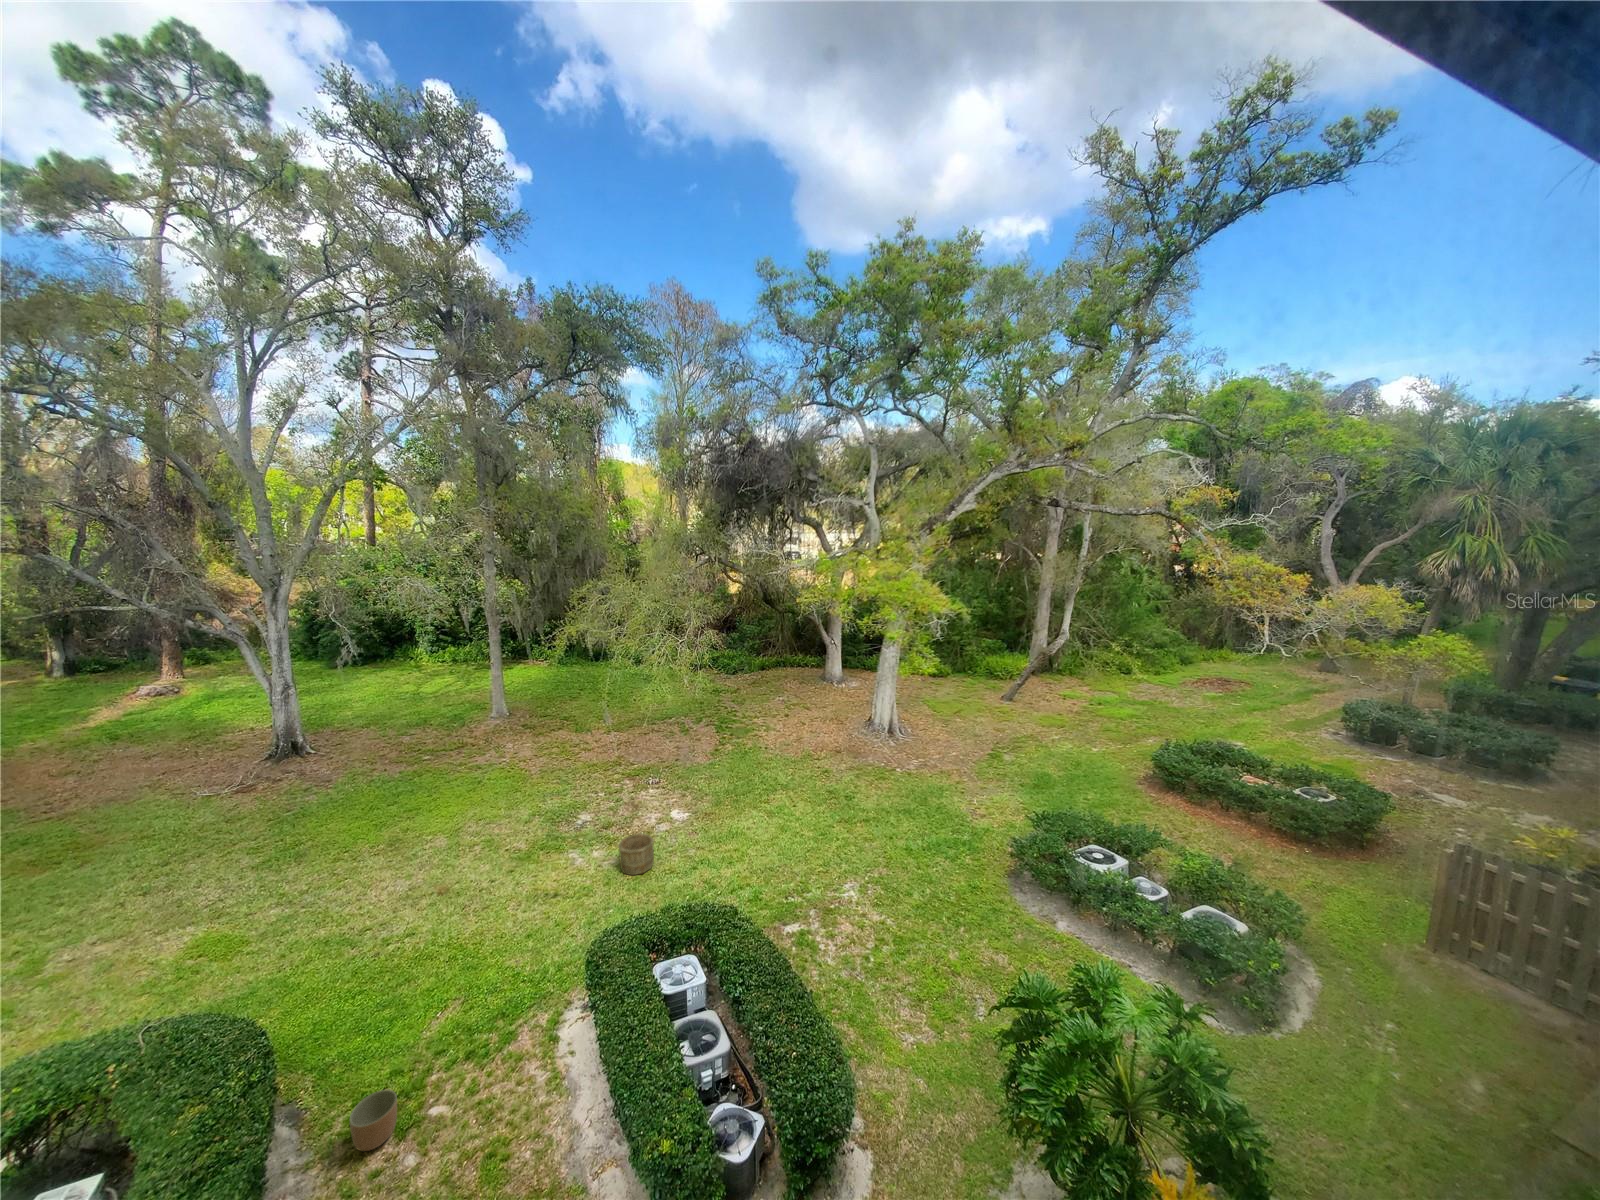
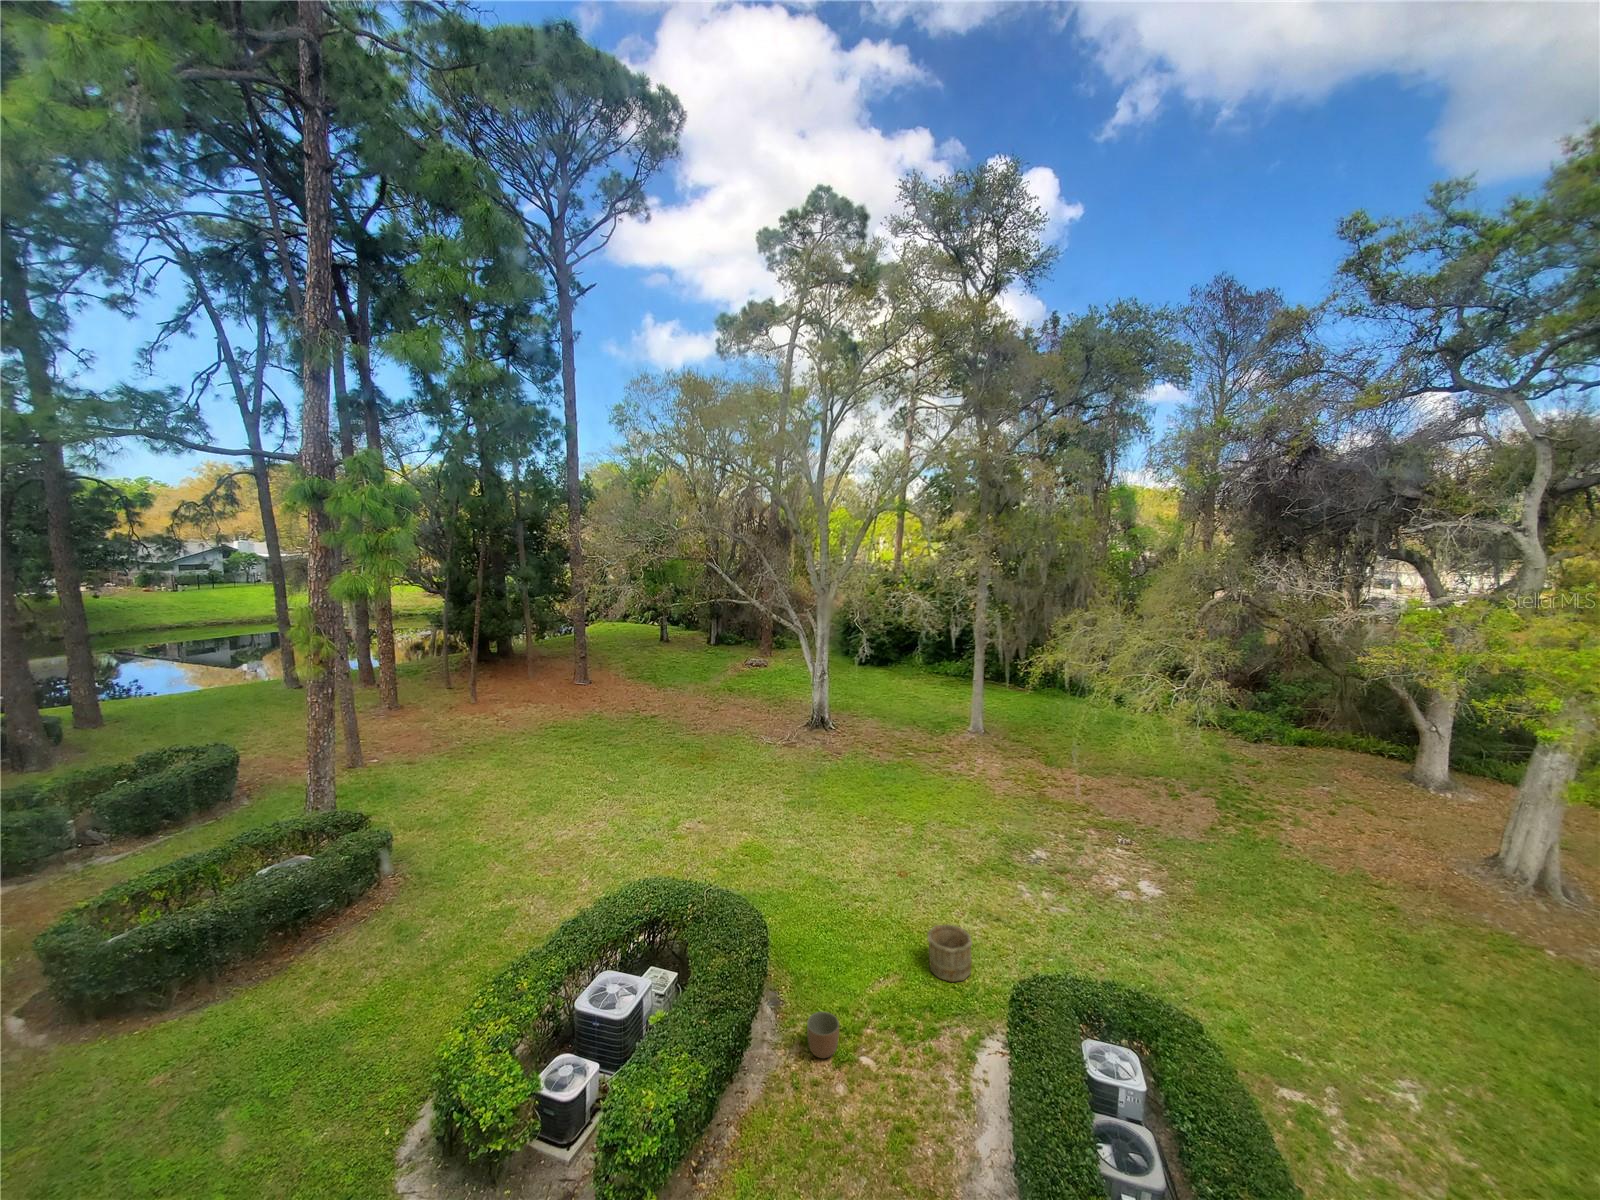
wooden bucket: present [618,834,654,875] -> present [927,925,972,982]

